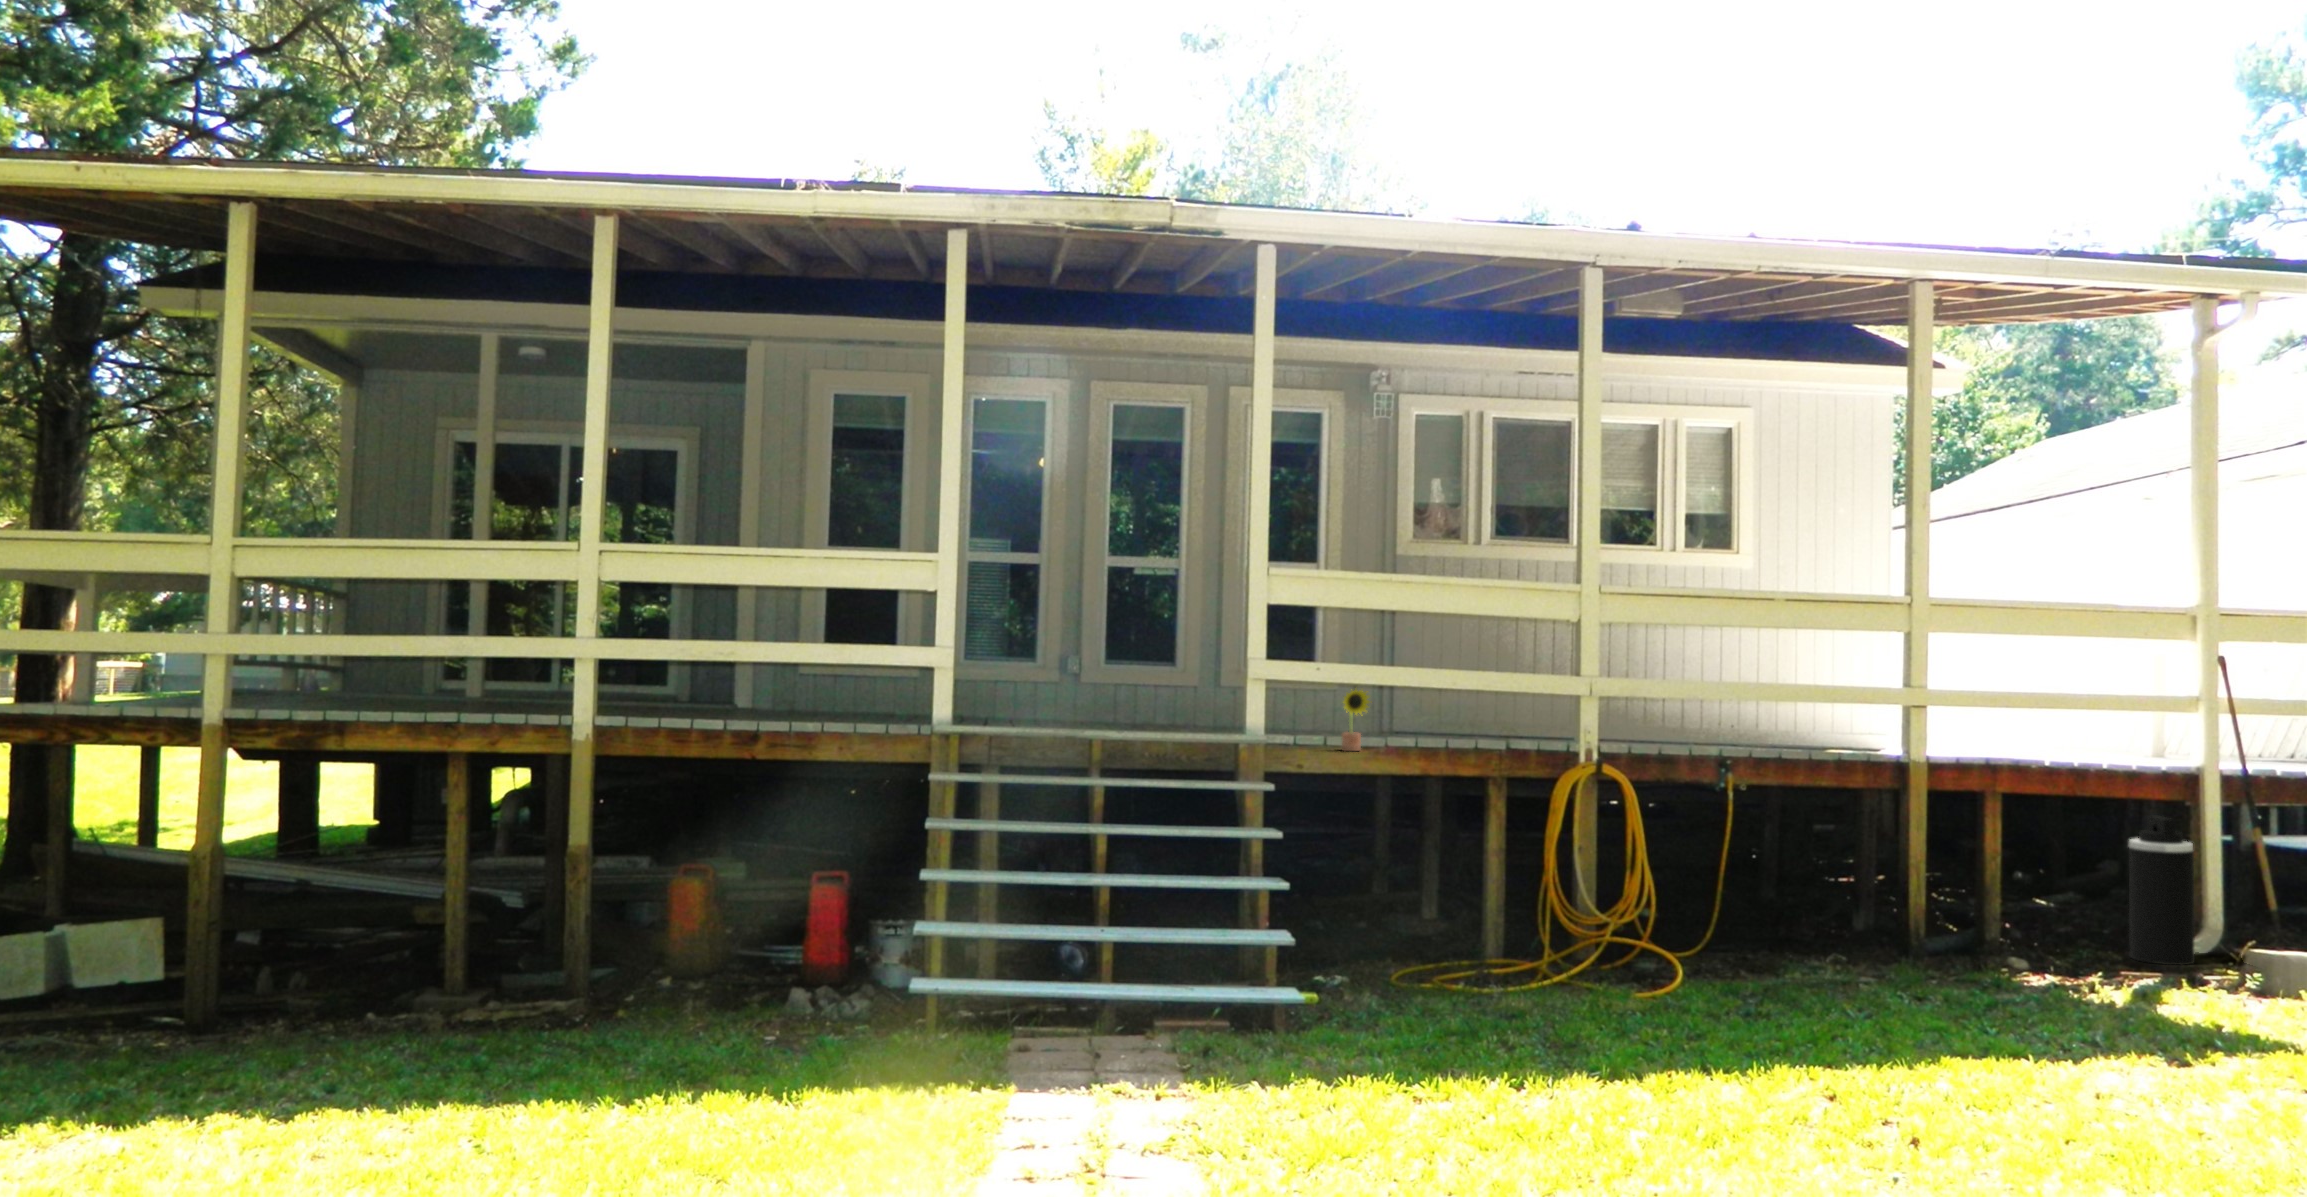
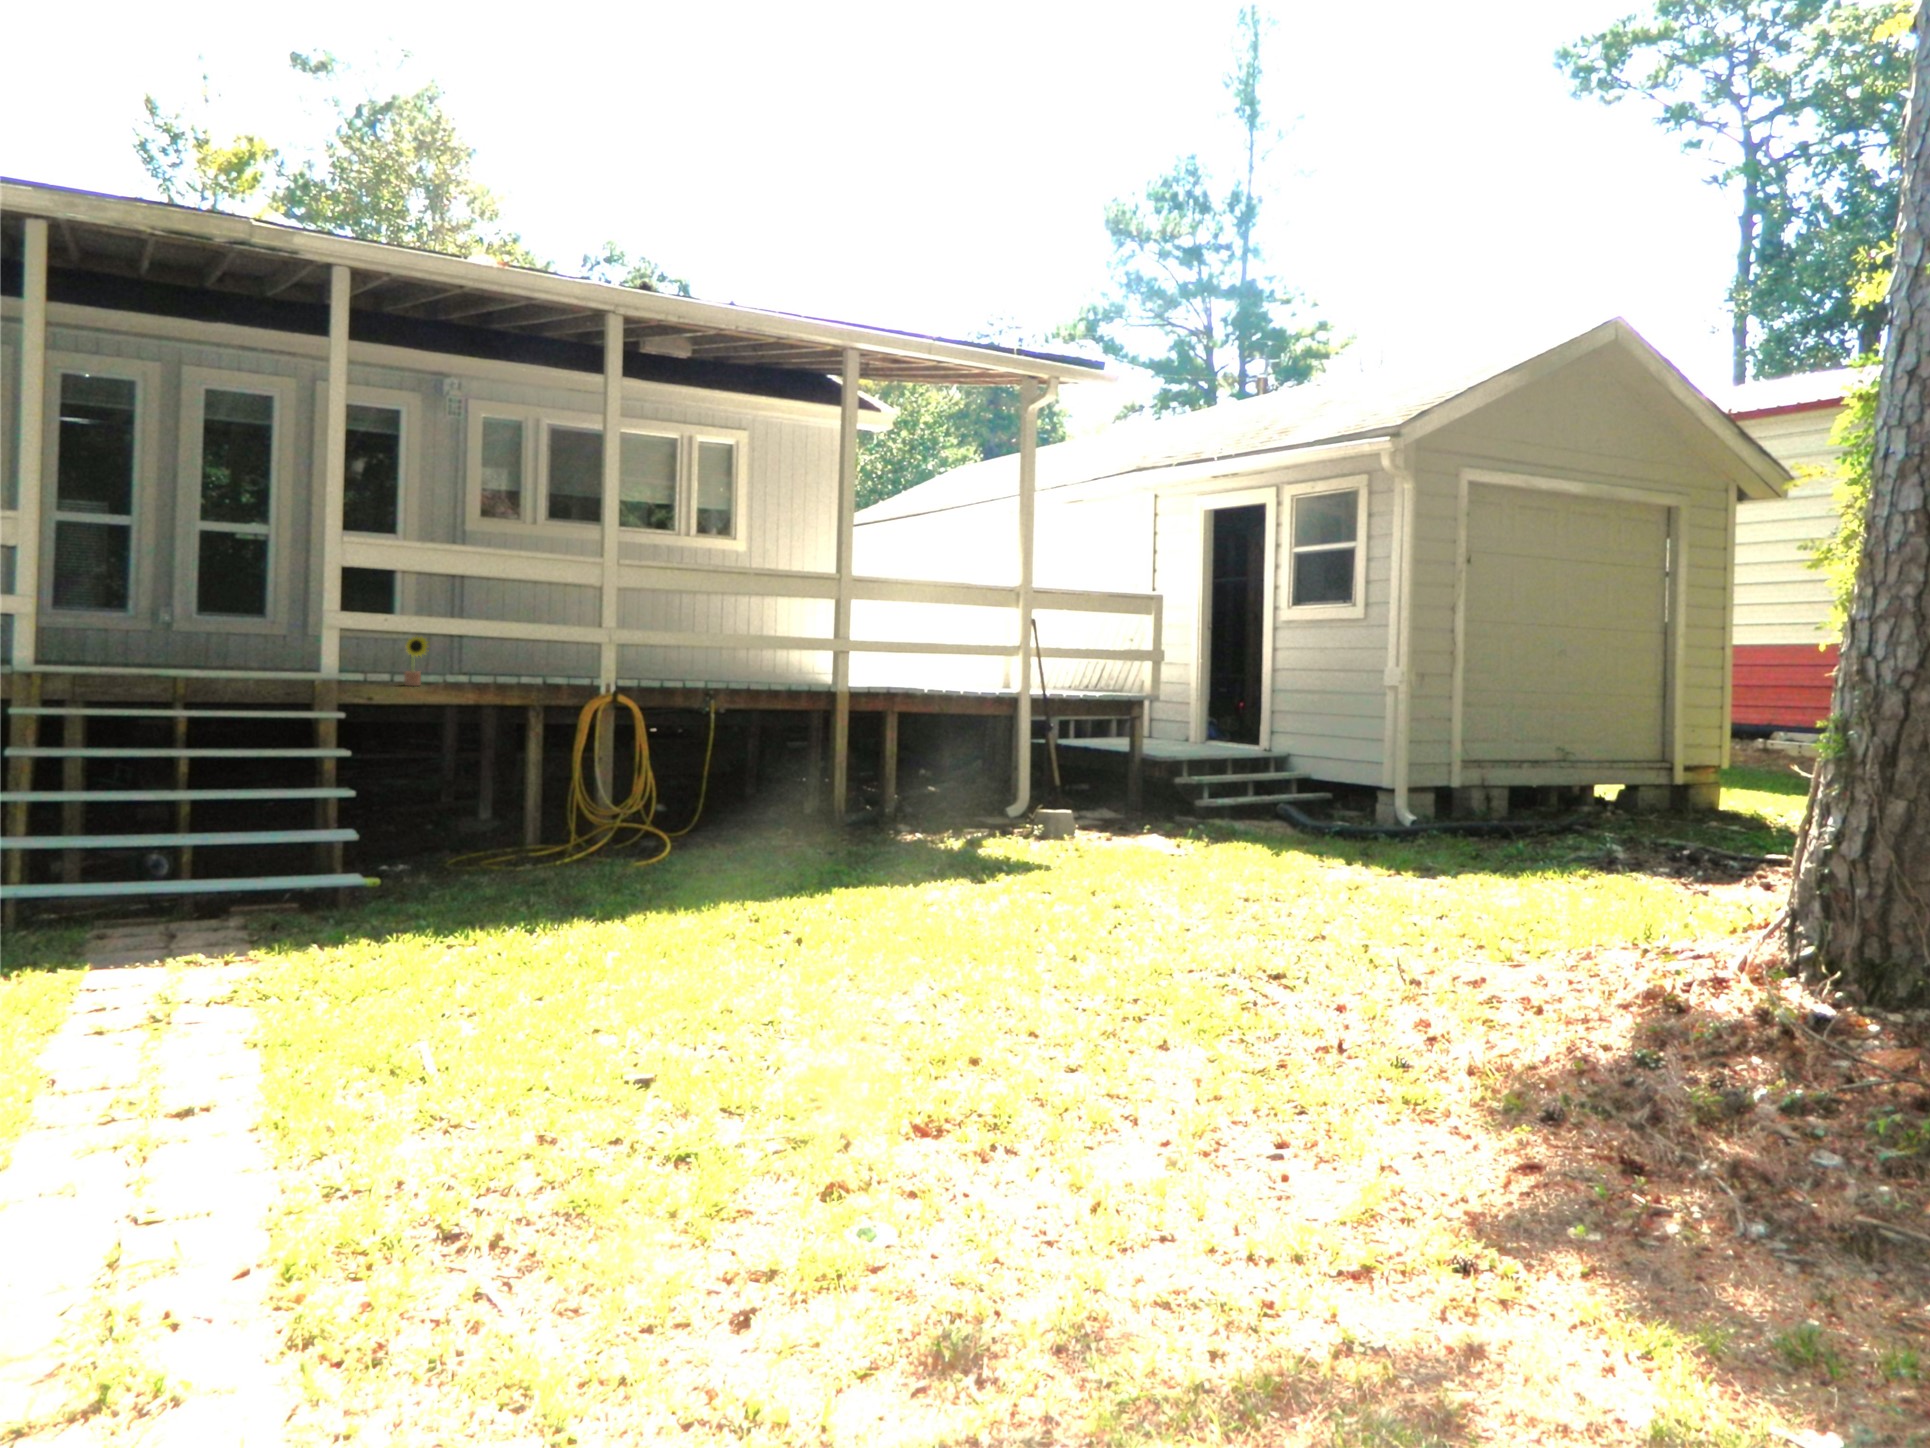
trash can: present [2129,815,2195,965] -> none [969,726,1008,824]

